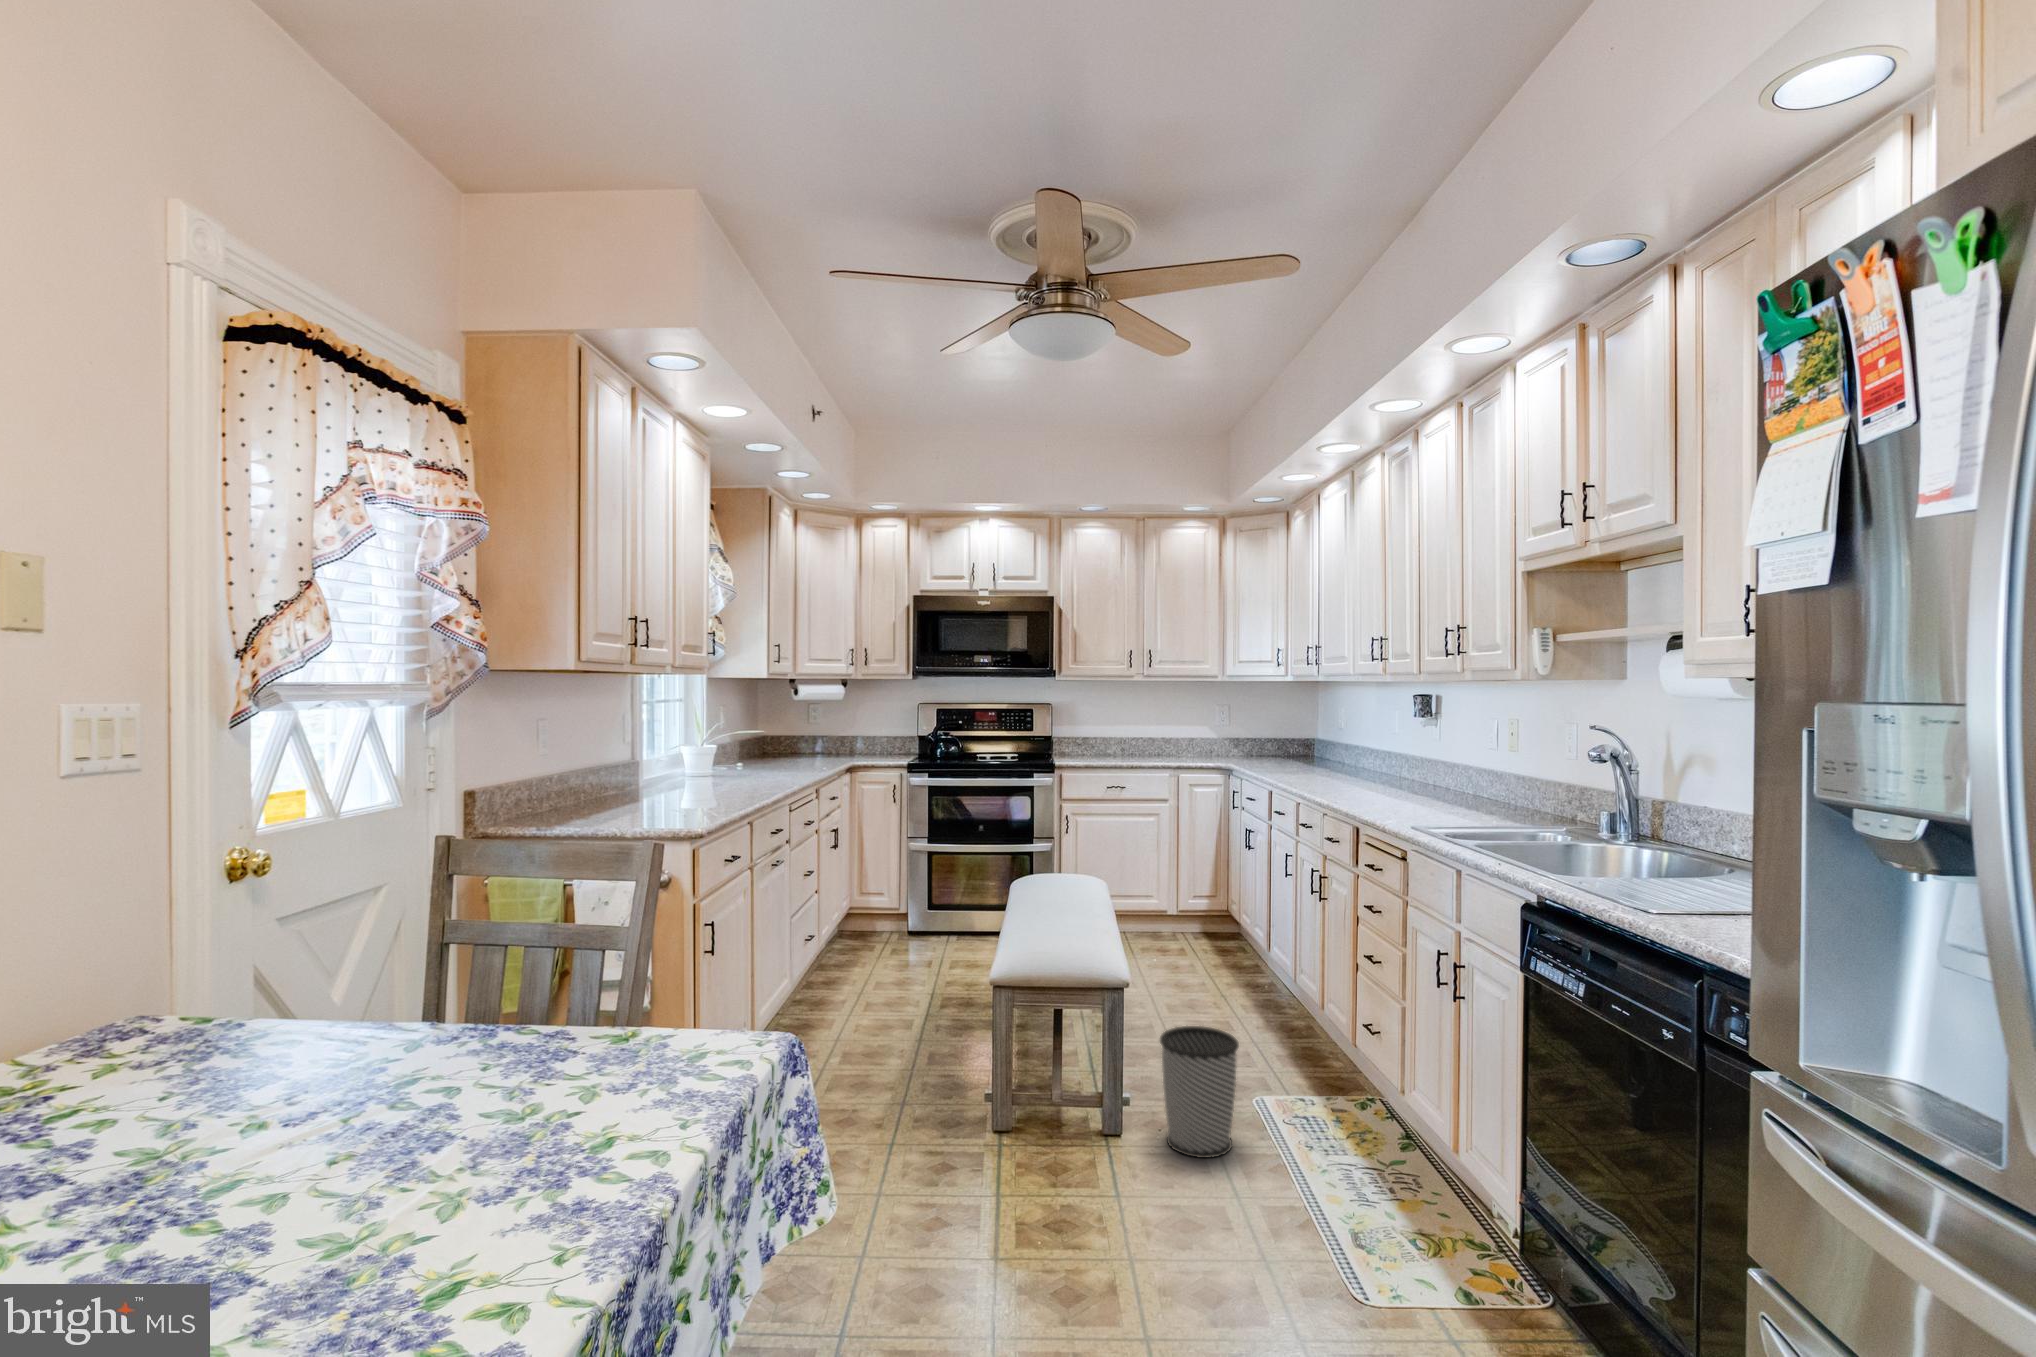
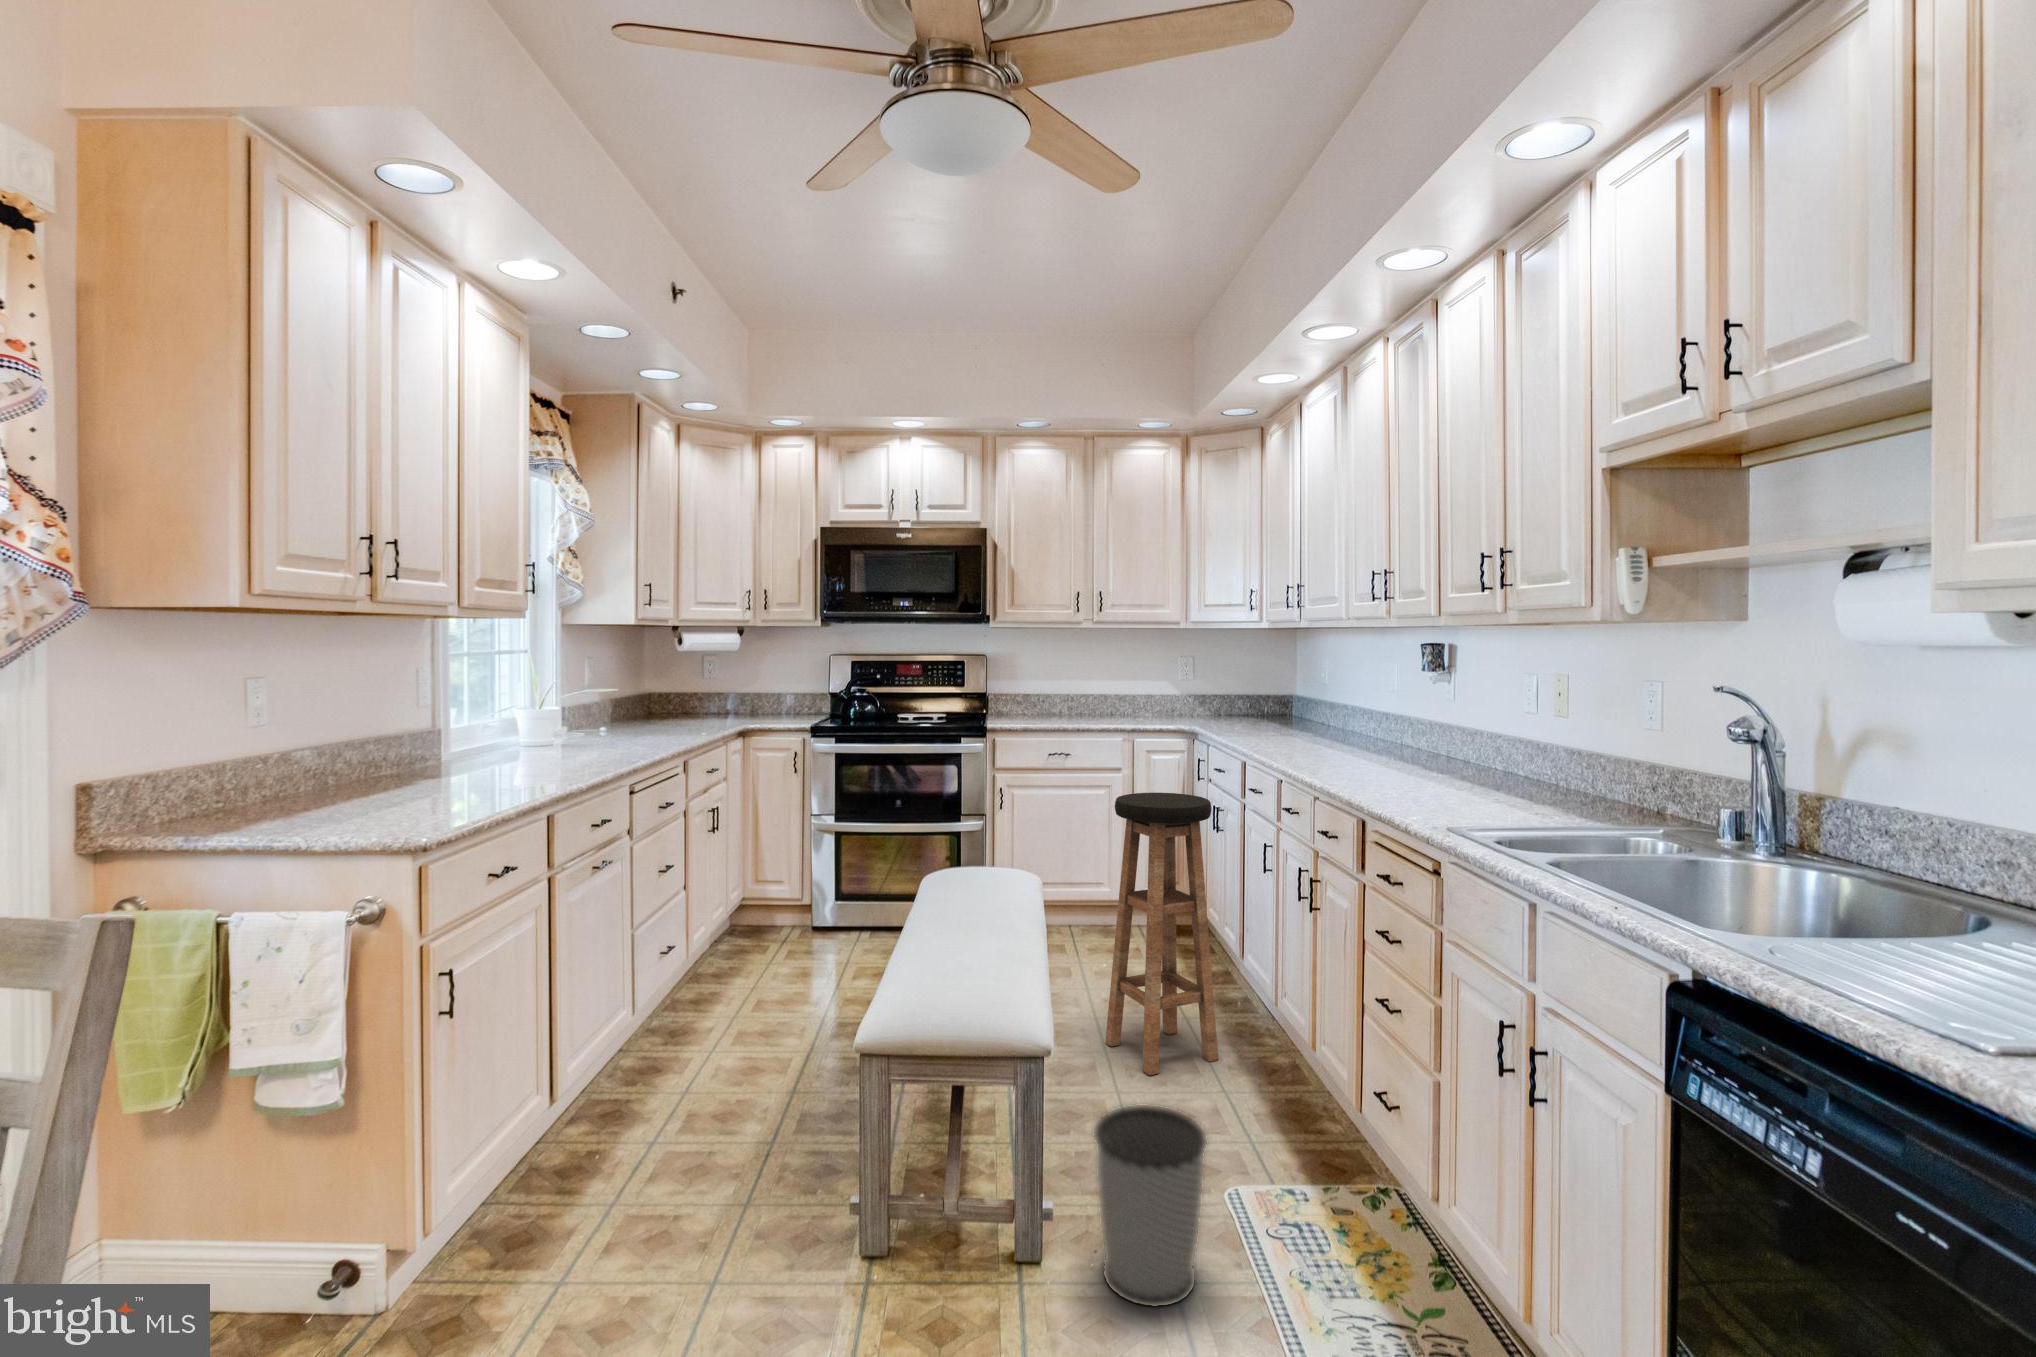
bar stool: none [1160,813,1251,1034] -> present [1105,793,1219,1075]

